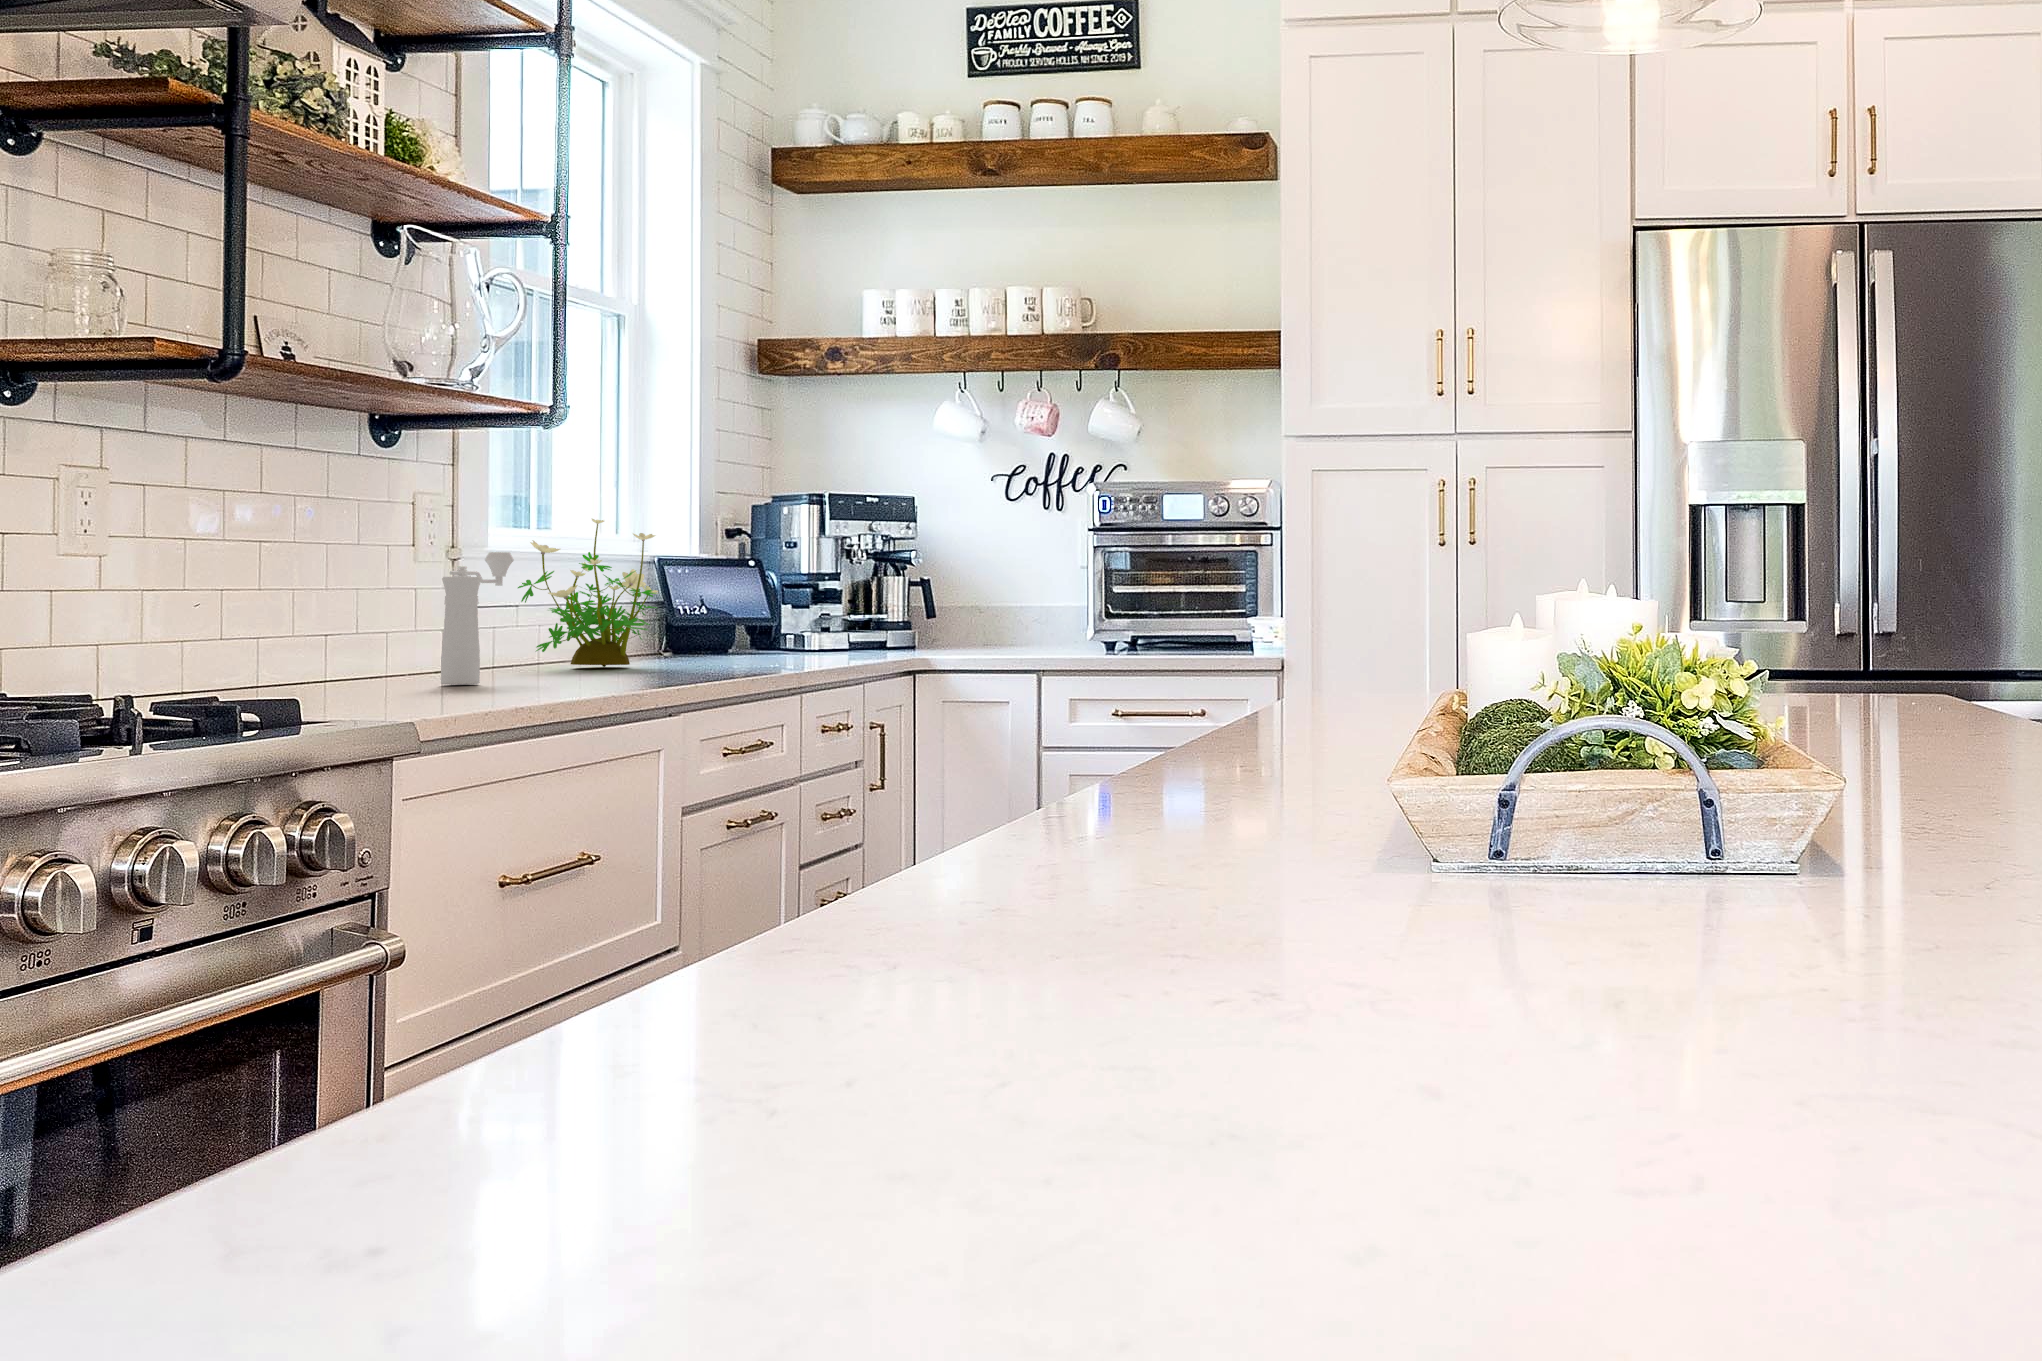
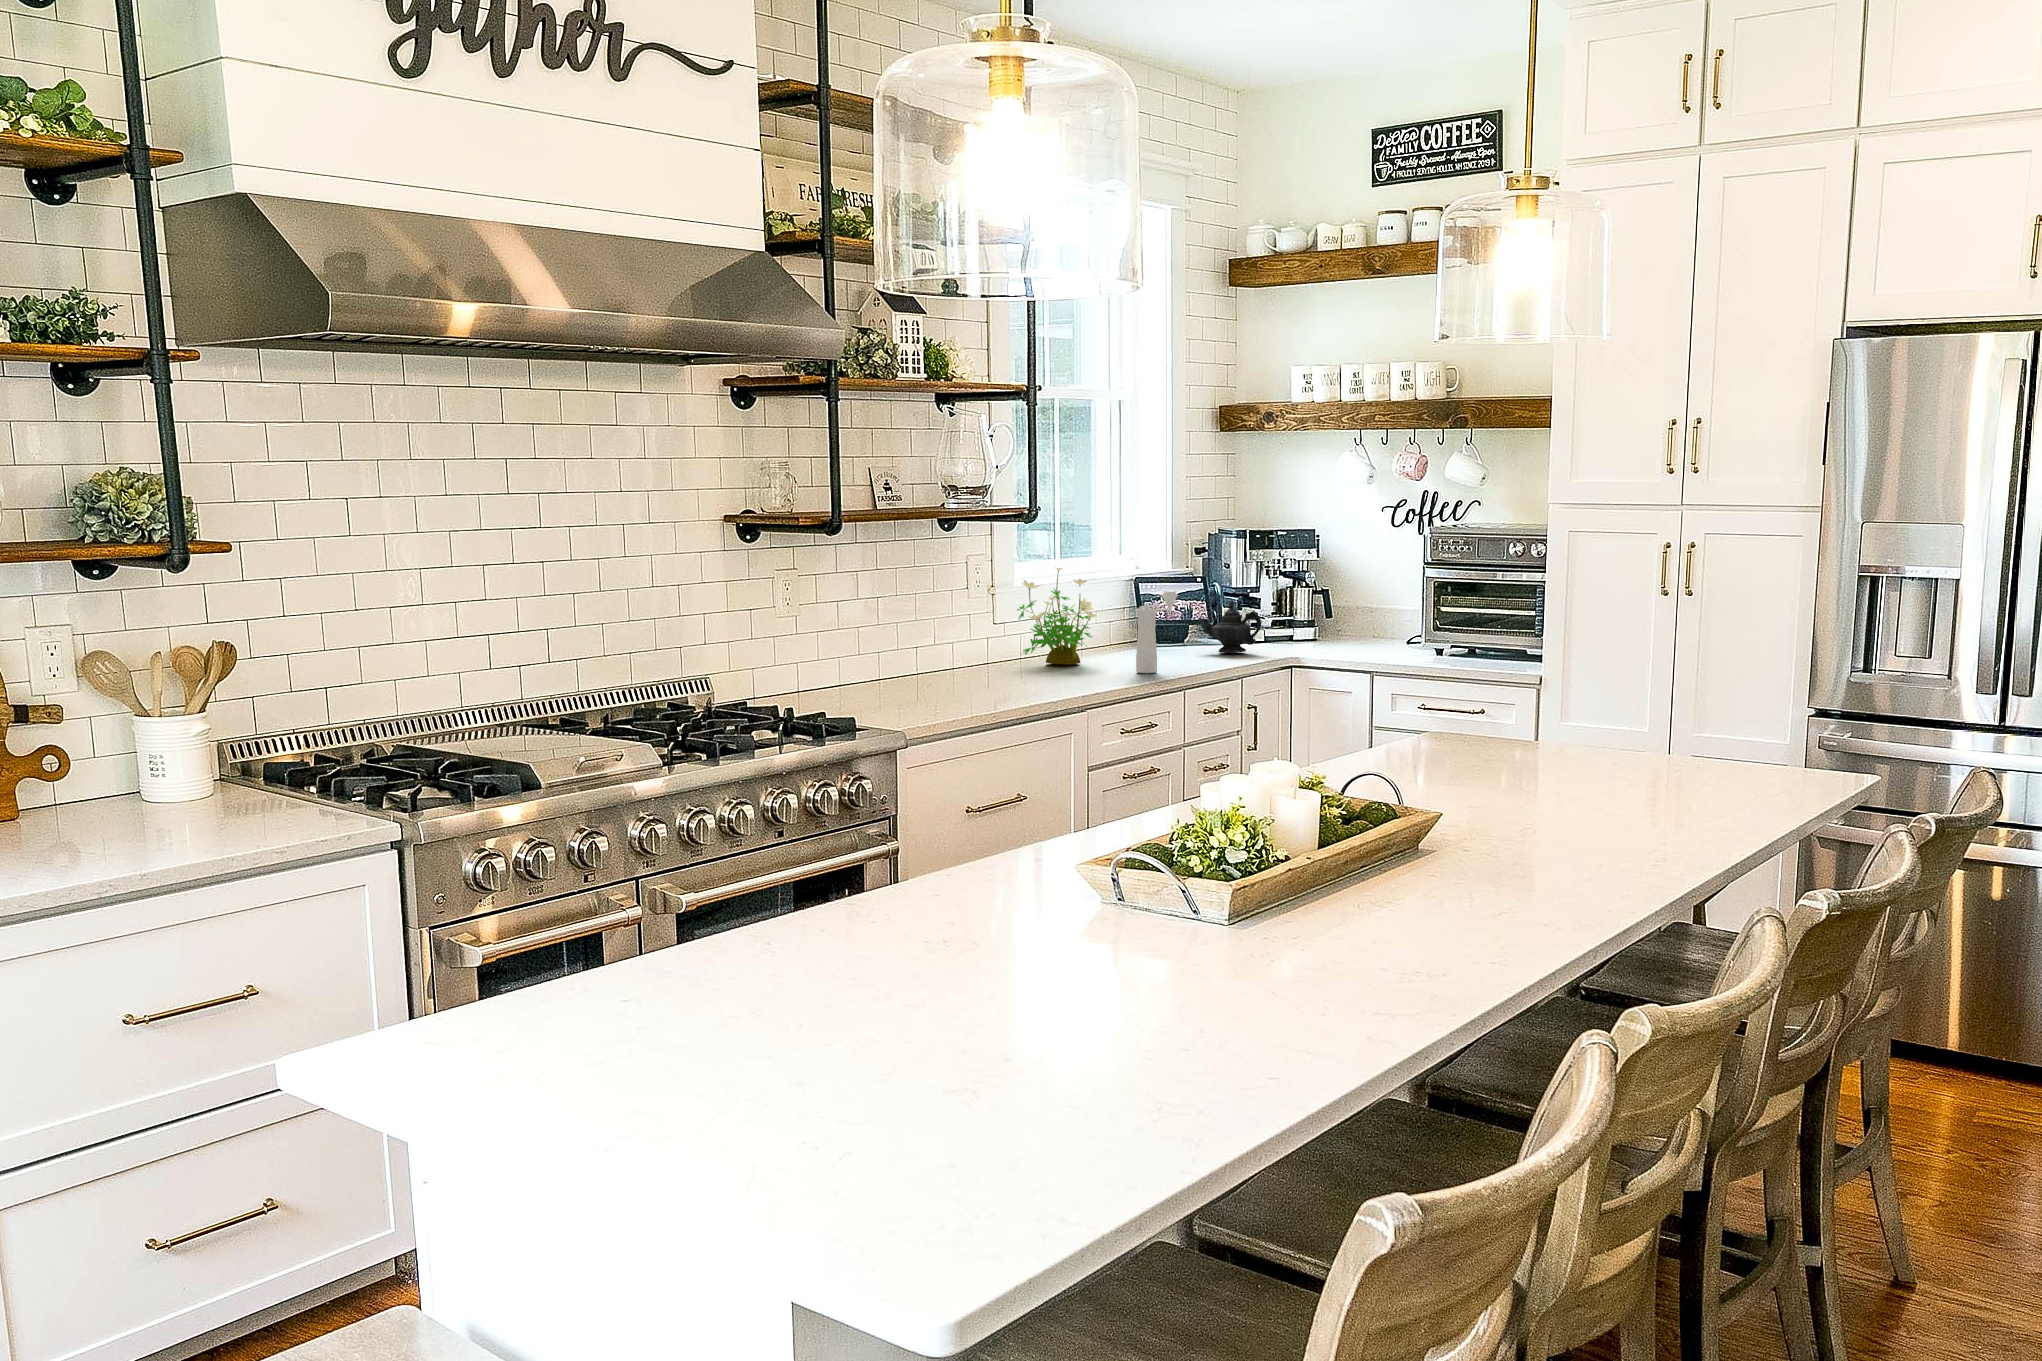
pepper mill: present [441,552,514,685] -> present [1136,591,1178,673]
teapot: none [783,580,879,655] -> present [1198,600,1261,653]

